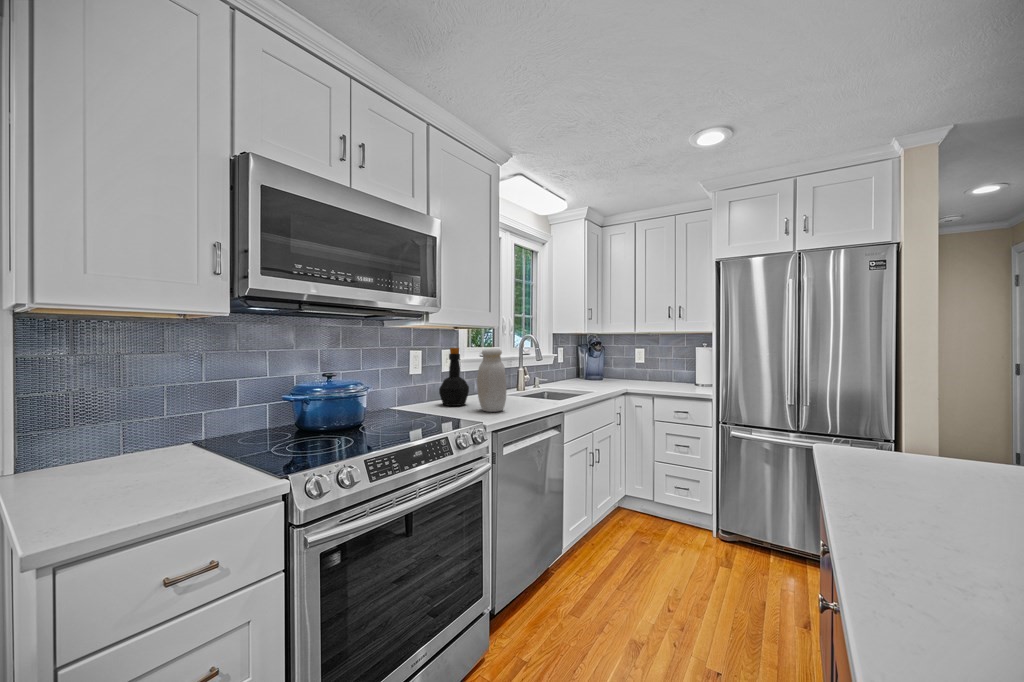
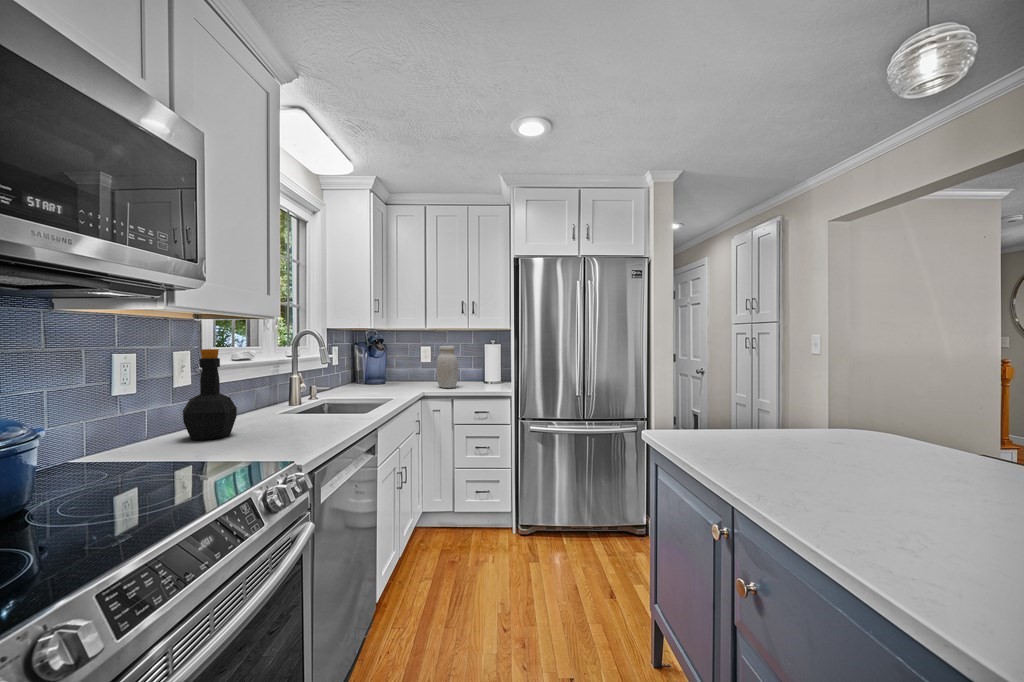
jar: present [477,349,507,412] -> present [436,346,458,388]

